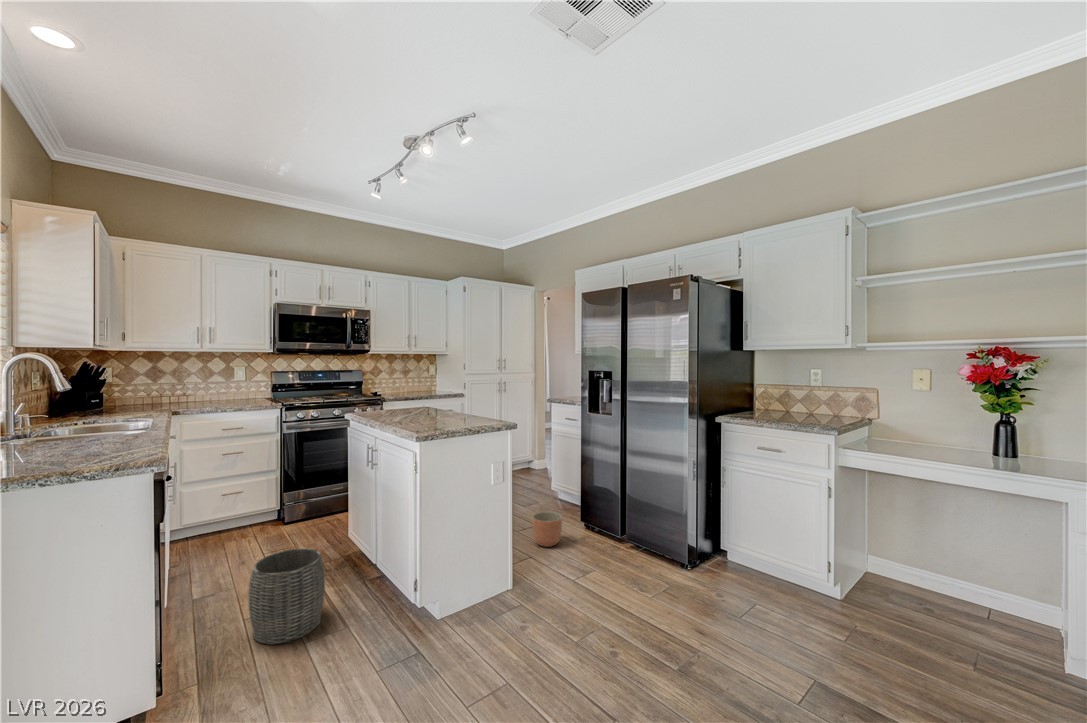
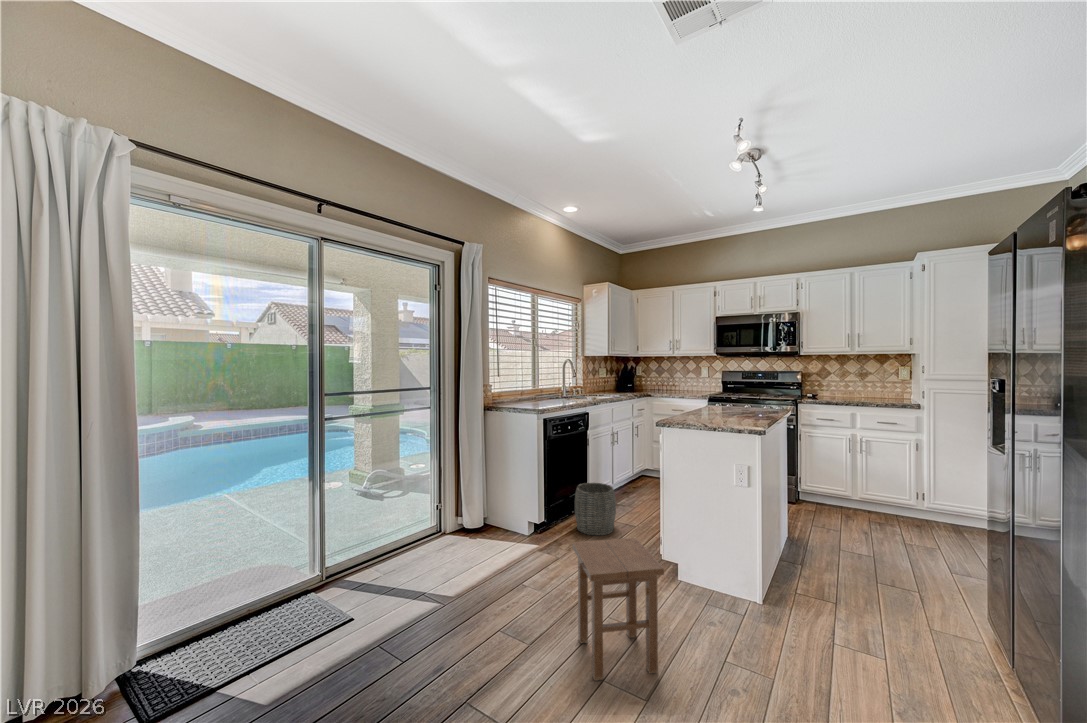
planter: present [532,511,562,547] -> none [814,560,860,610]
stool: none [551,547,636,696] -> present [573,538,664,681]

